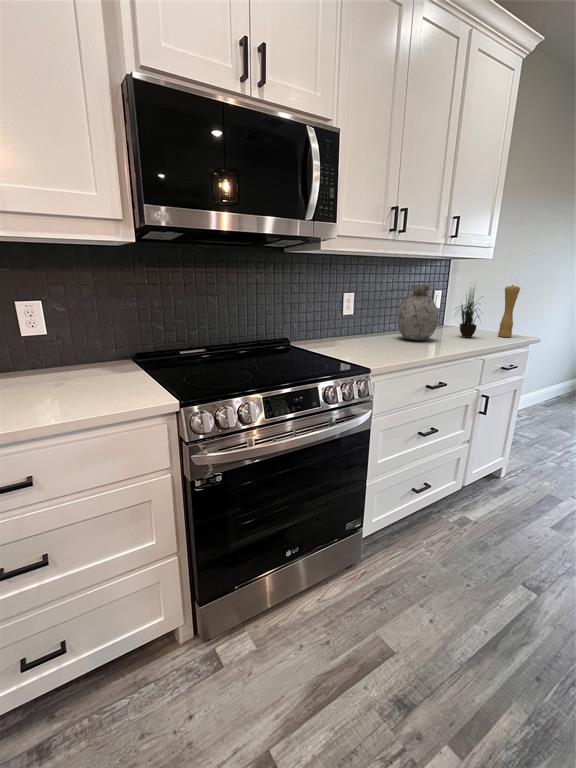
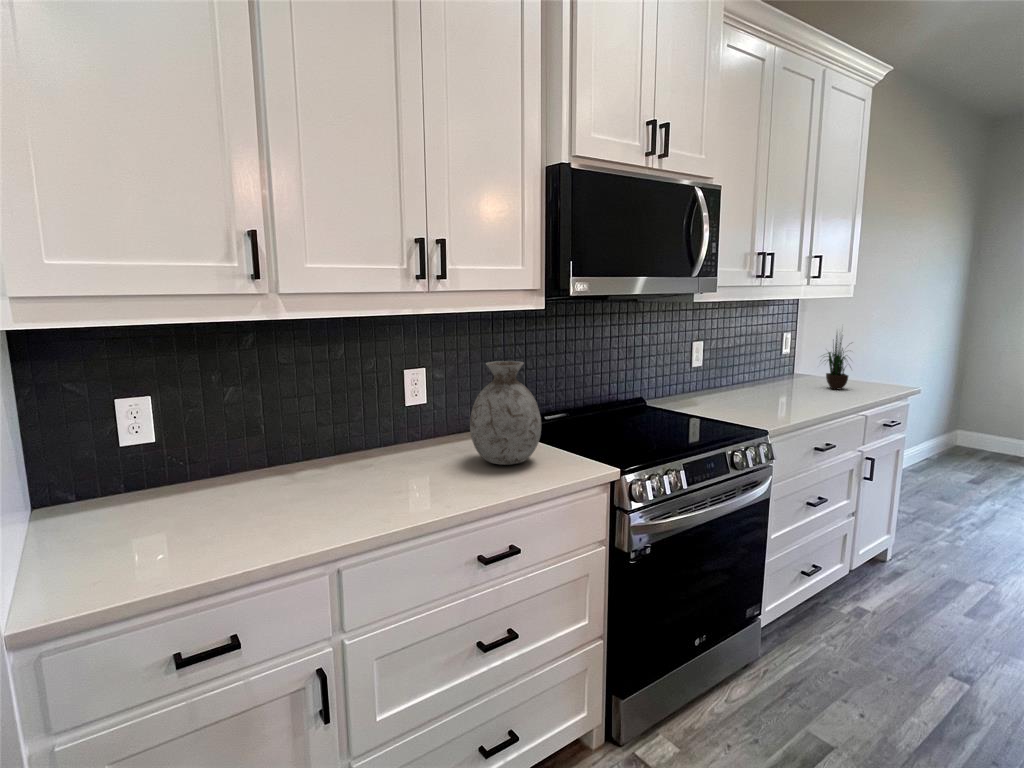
vase: present [398,285,438,340] -> present [470,361,541,465]
pepper mill: present [498,285,520,337] -> none [871,328,893,388]

